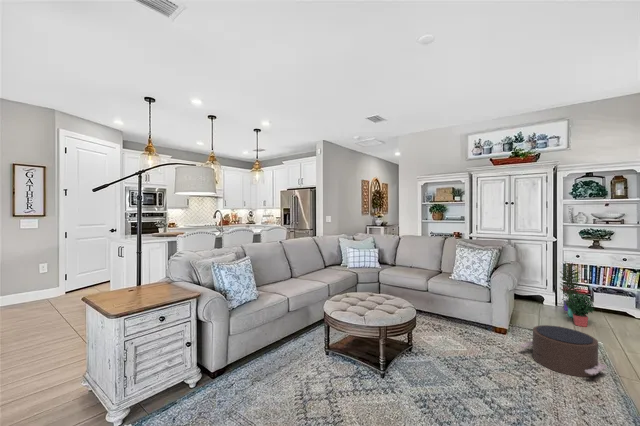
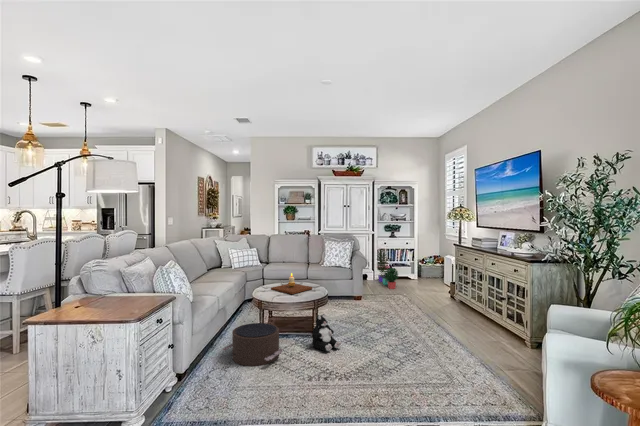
candle: none [346,284,395,312] -> present [271,273,312,294]
pouf: present [521,325,607,377] -> present [223,323,283,366]
plush toy: none [362,351,401,410] -> present [312,314,342,351]

